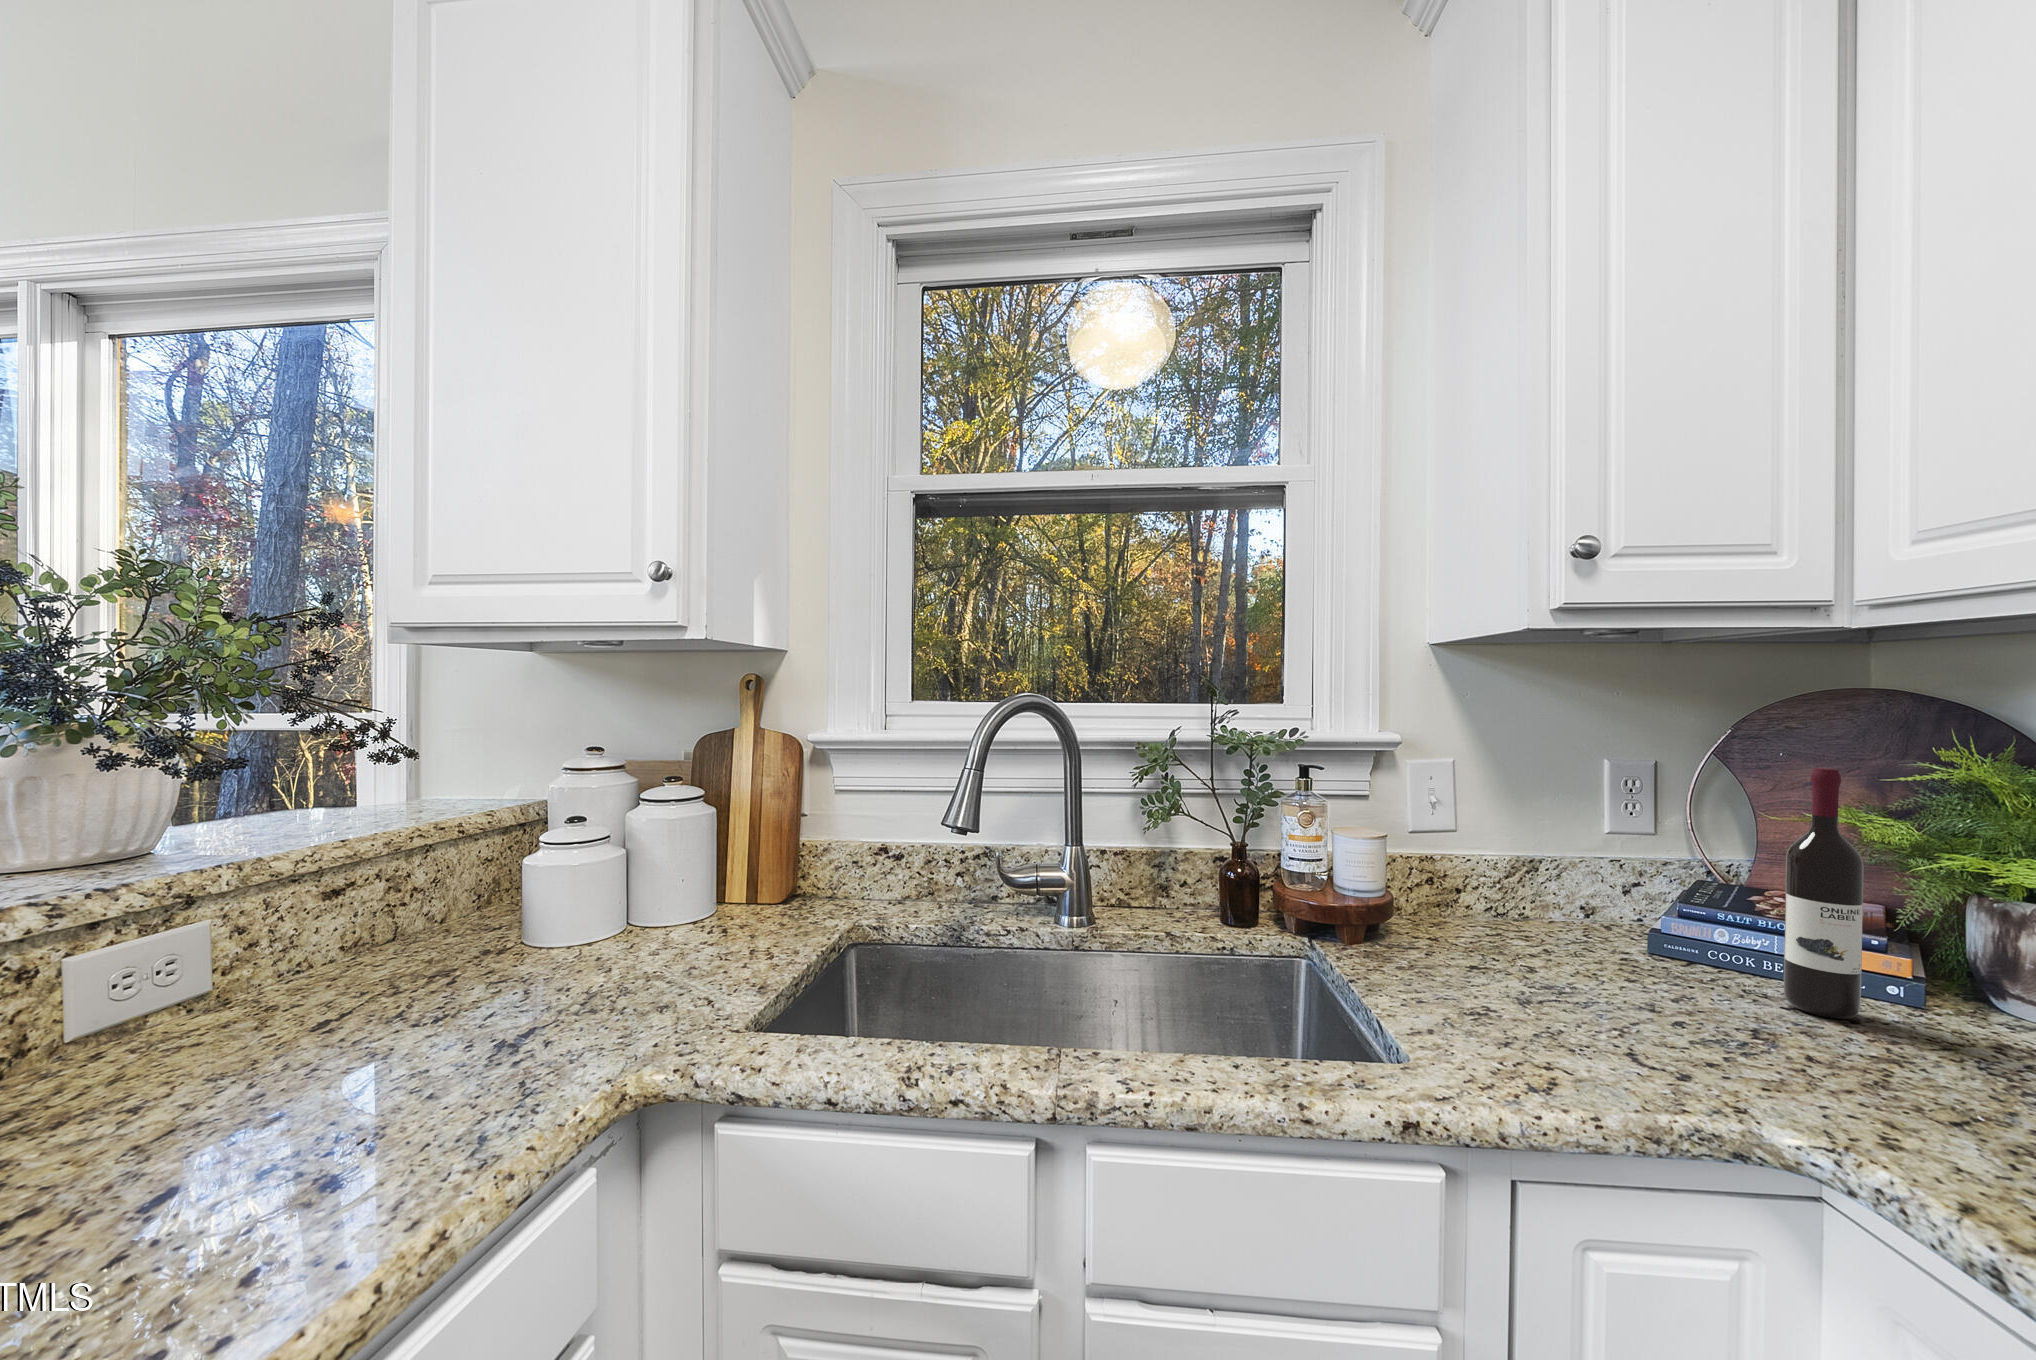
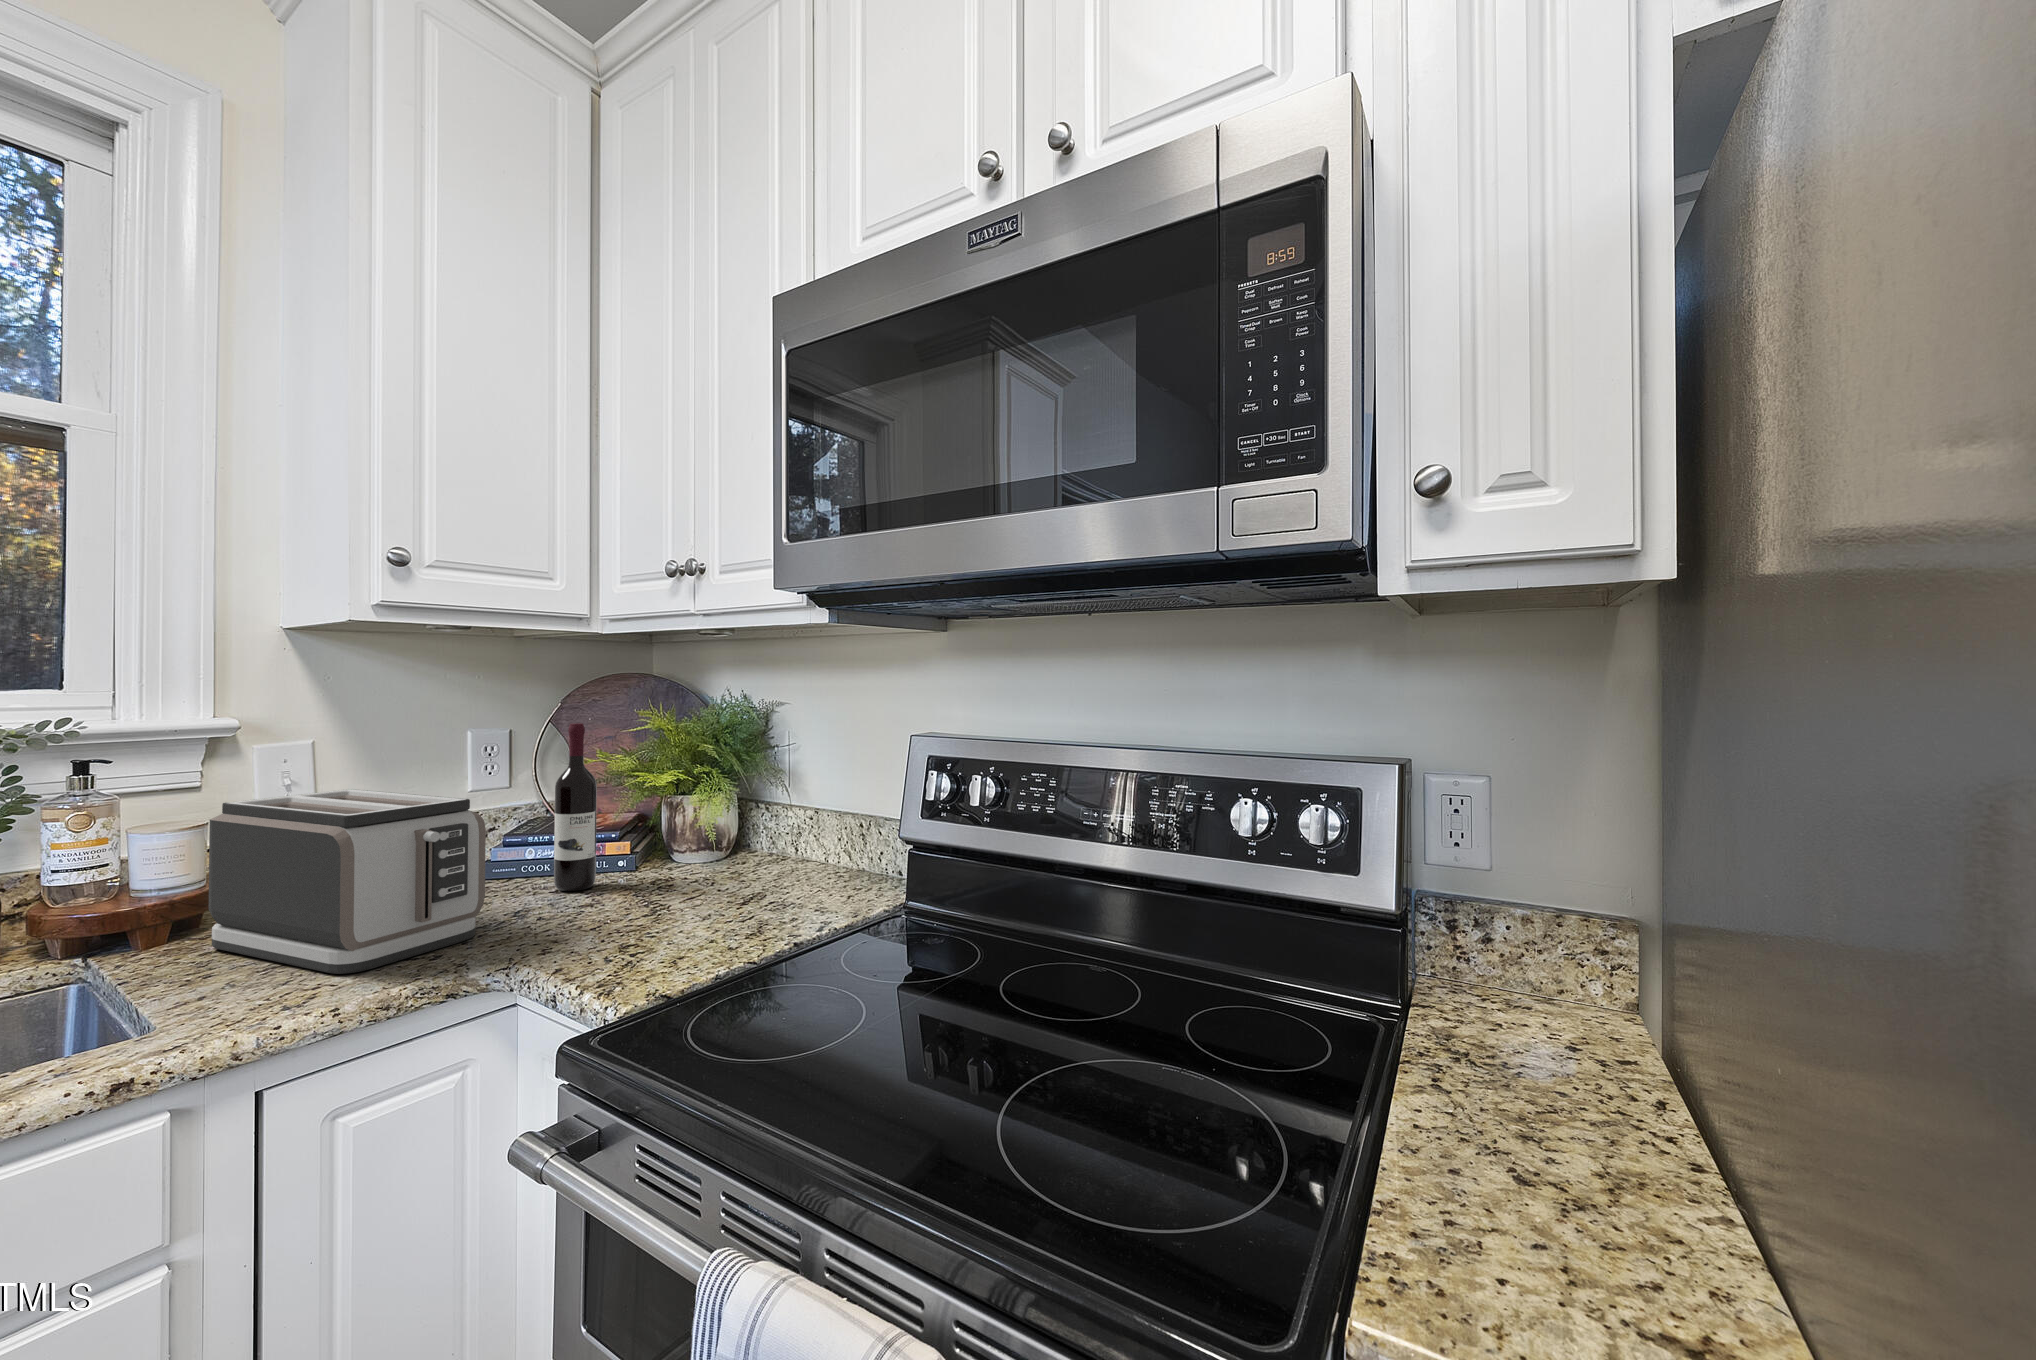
toaster: none [1401,819,1733,1062] -> present [209,789,486,974]

